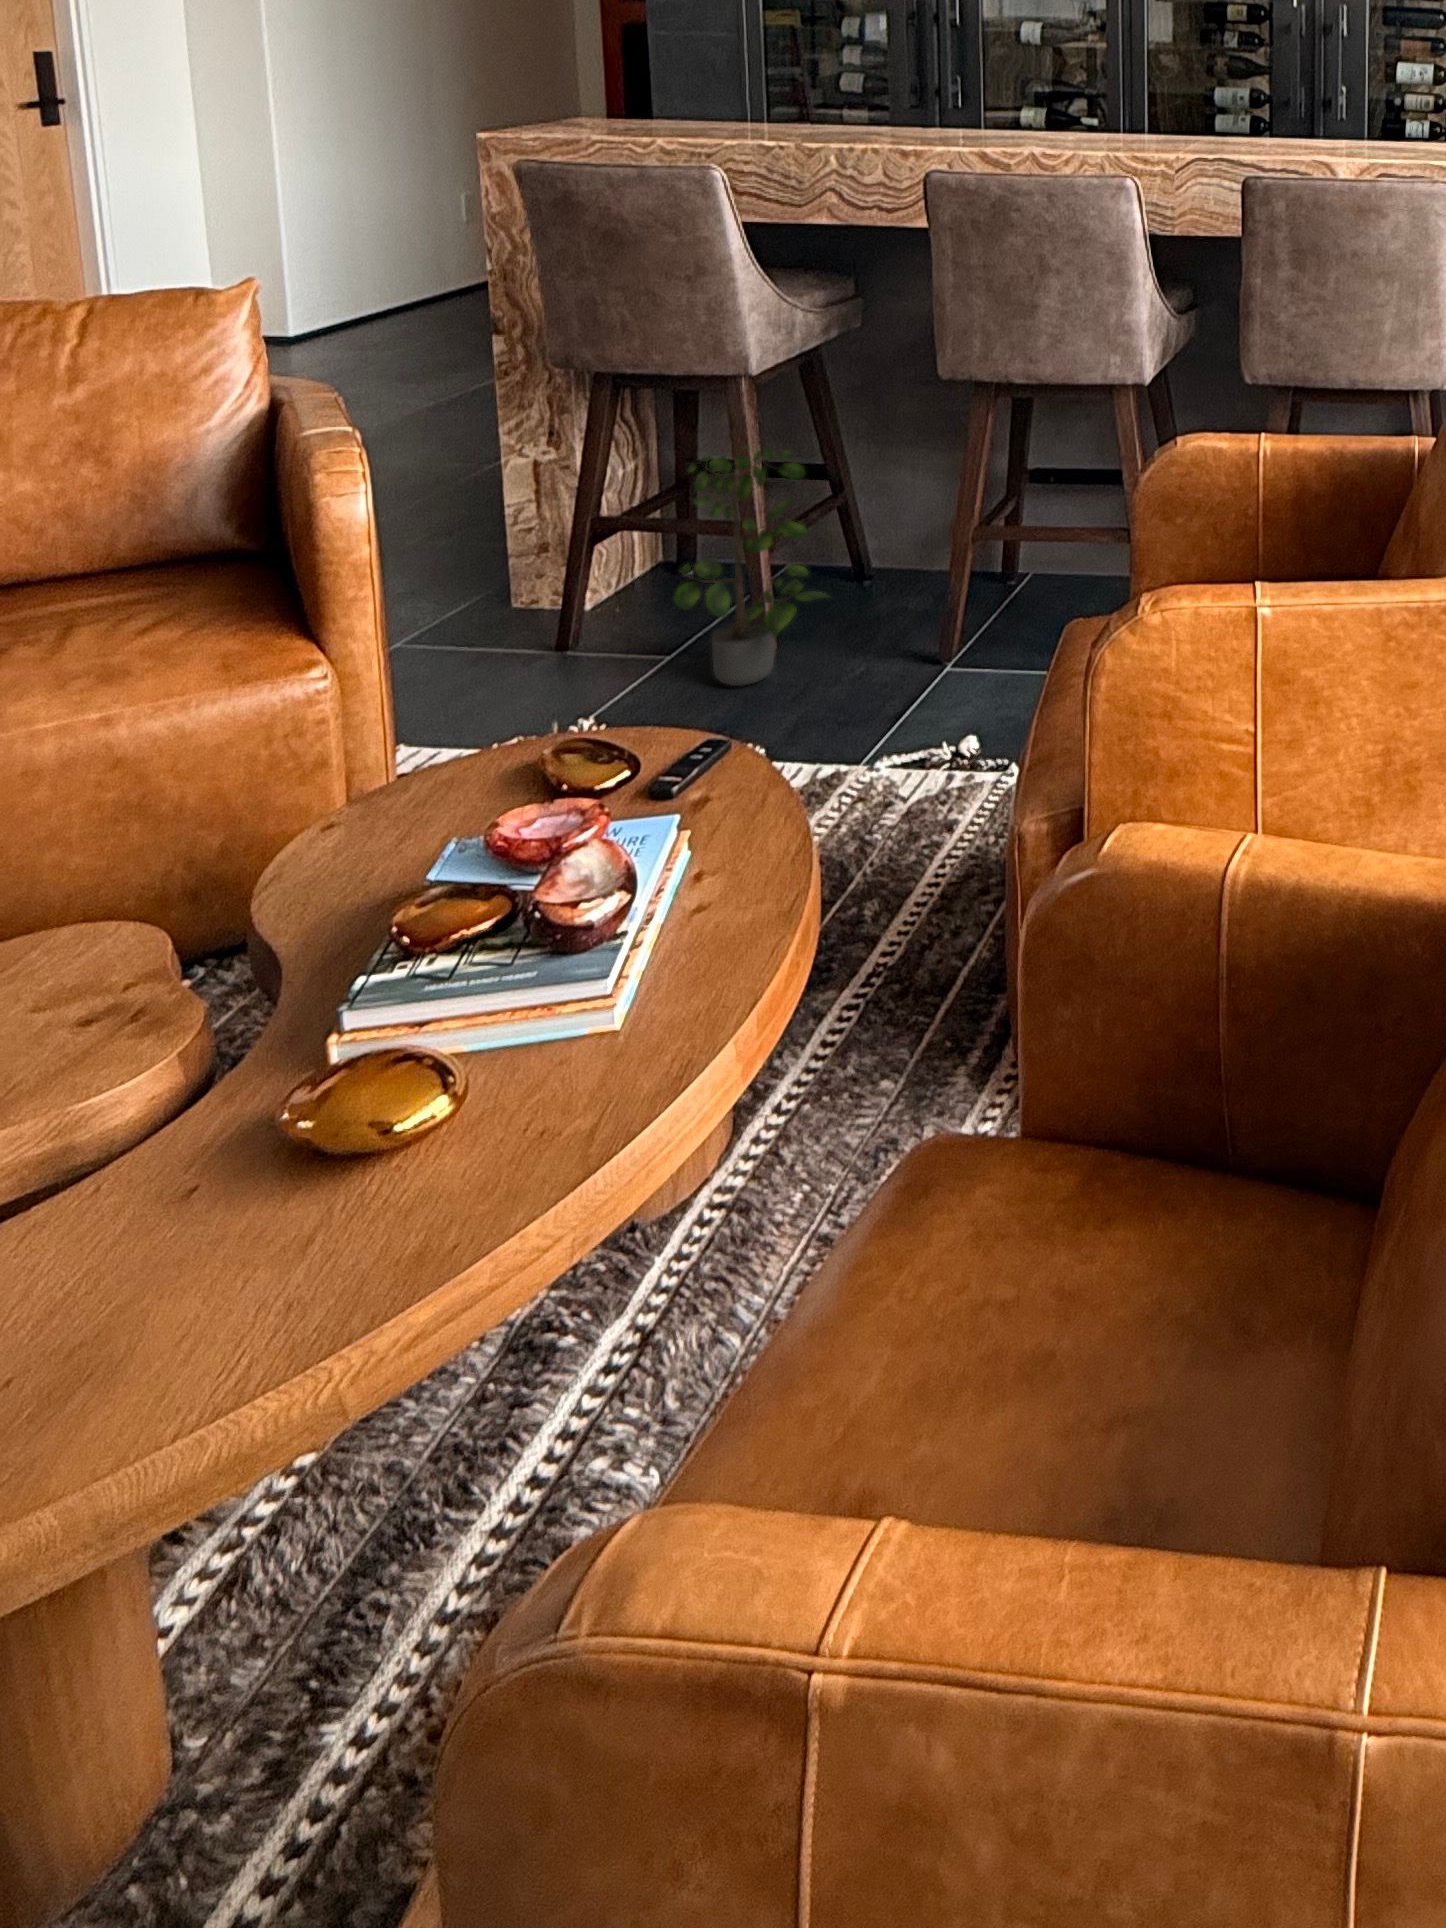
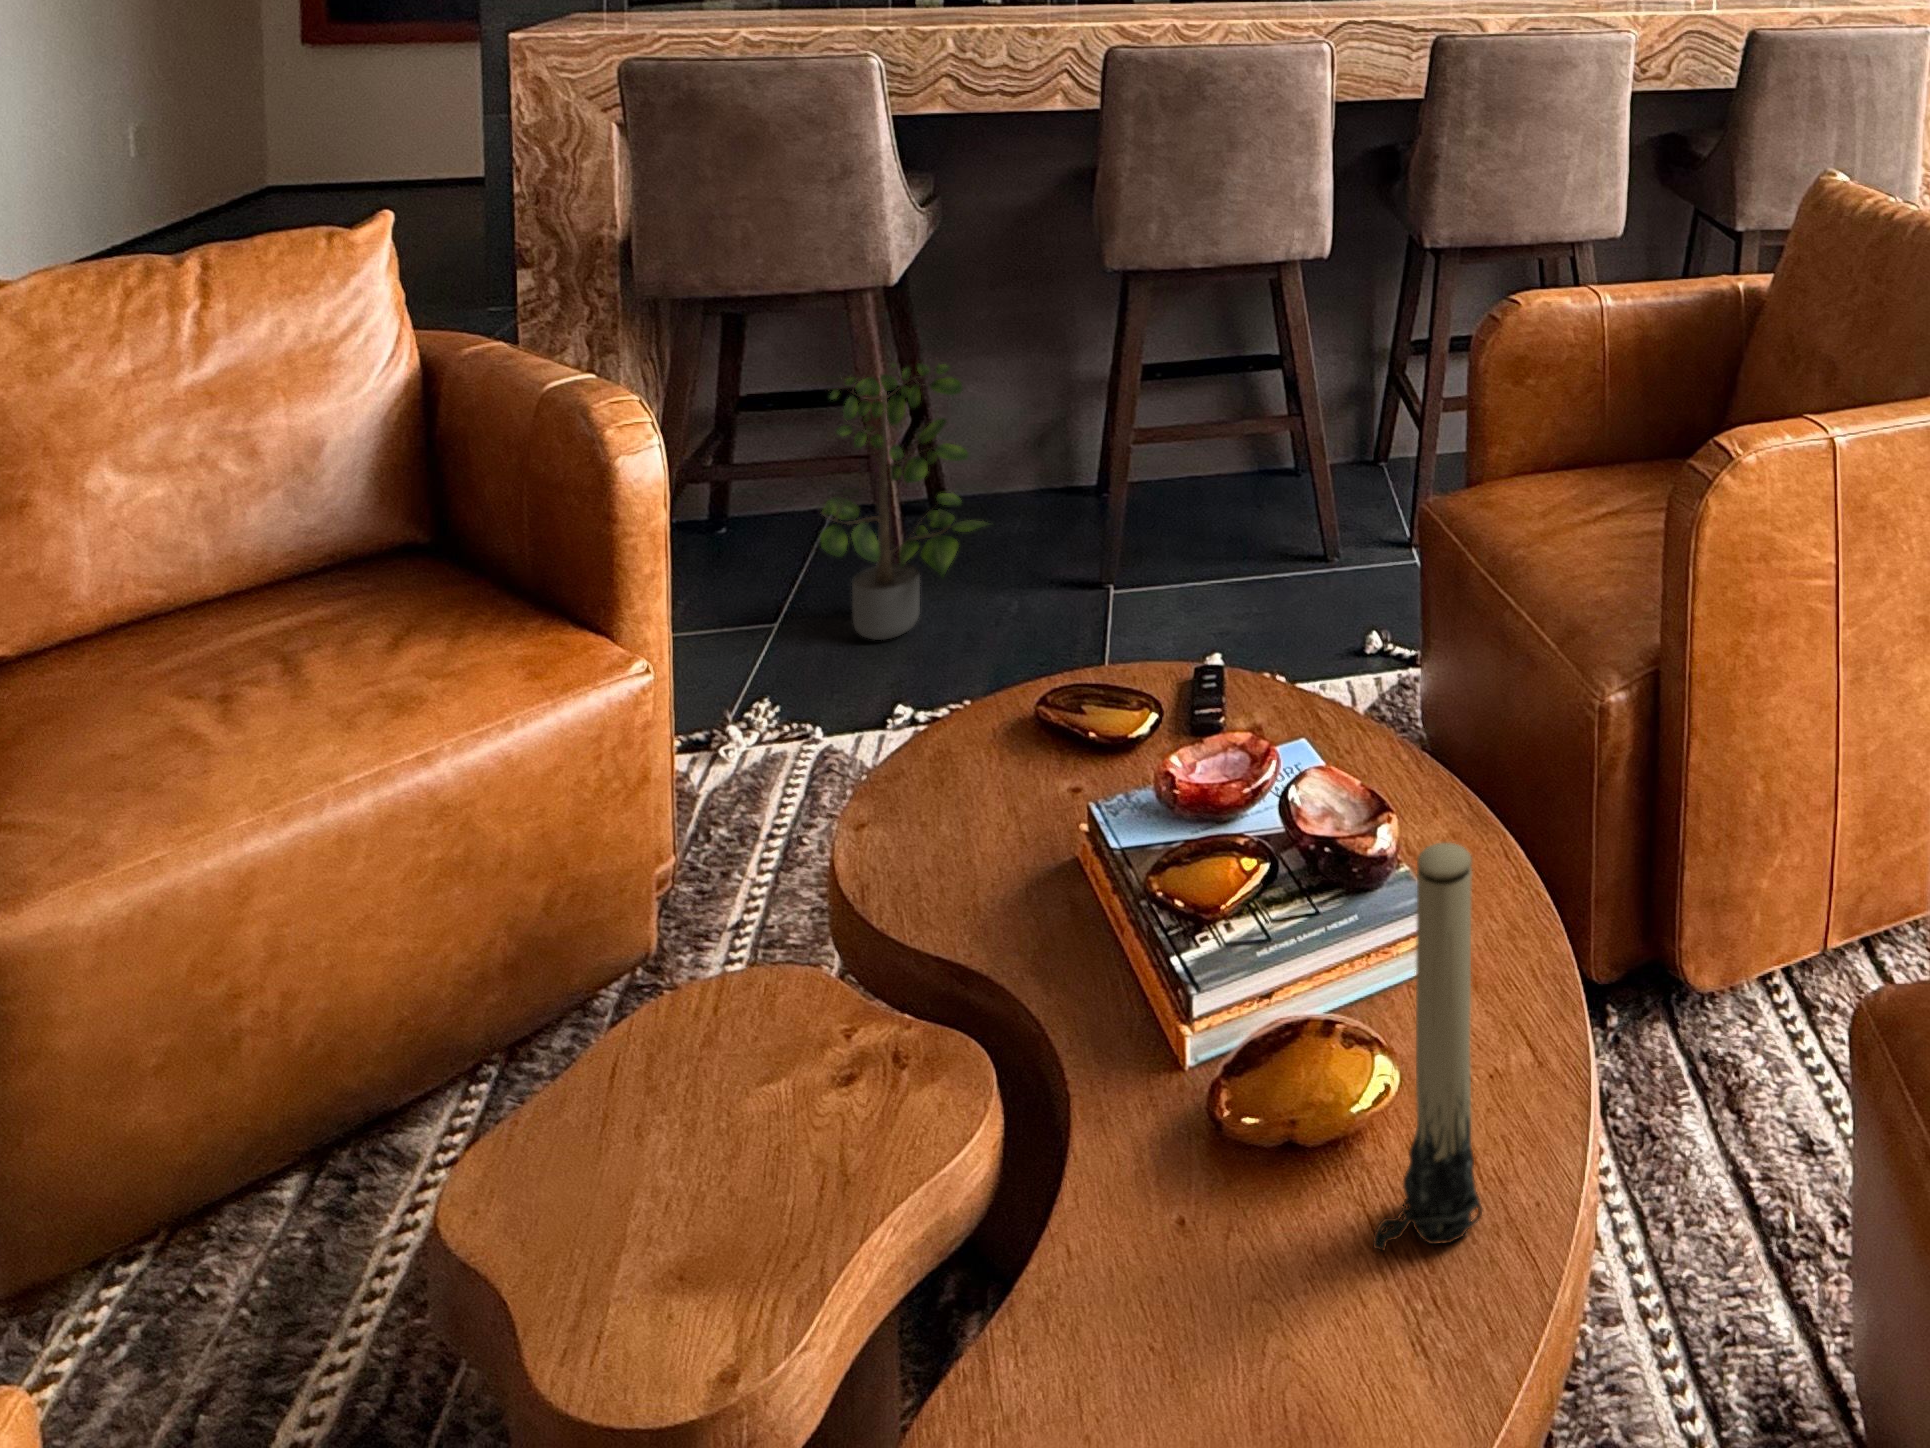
candle: none [276,927,387,1277] -> present [1373,843,1482,1251]

